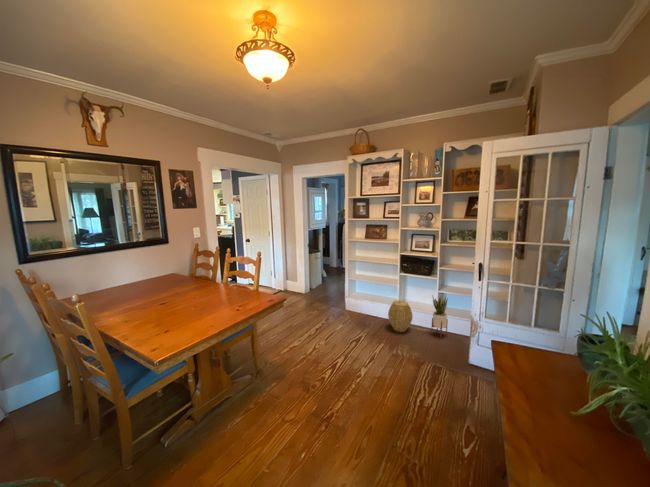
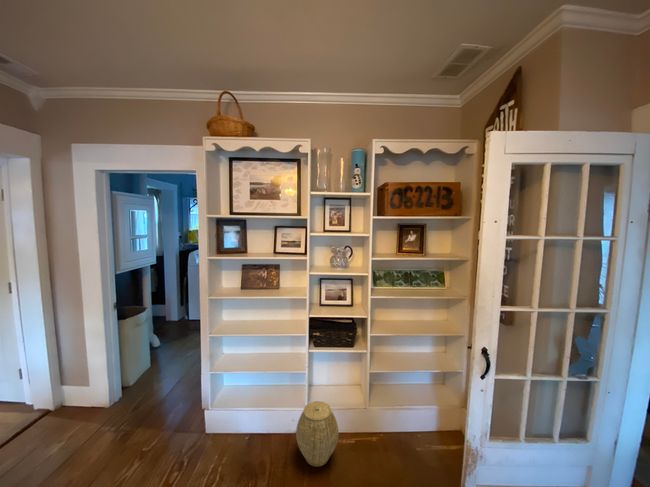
potted plant: present [431,294,448,338] -> none [368,379,390,457]

